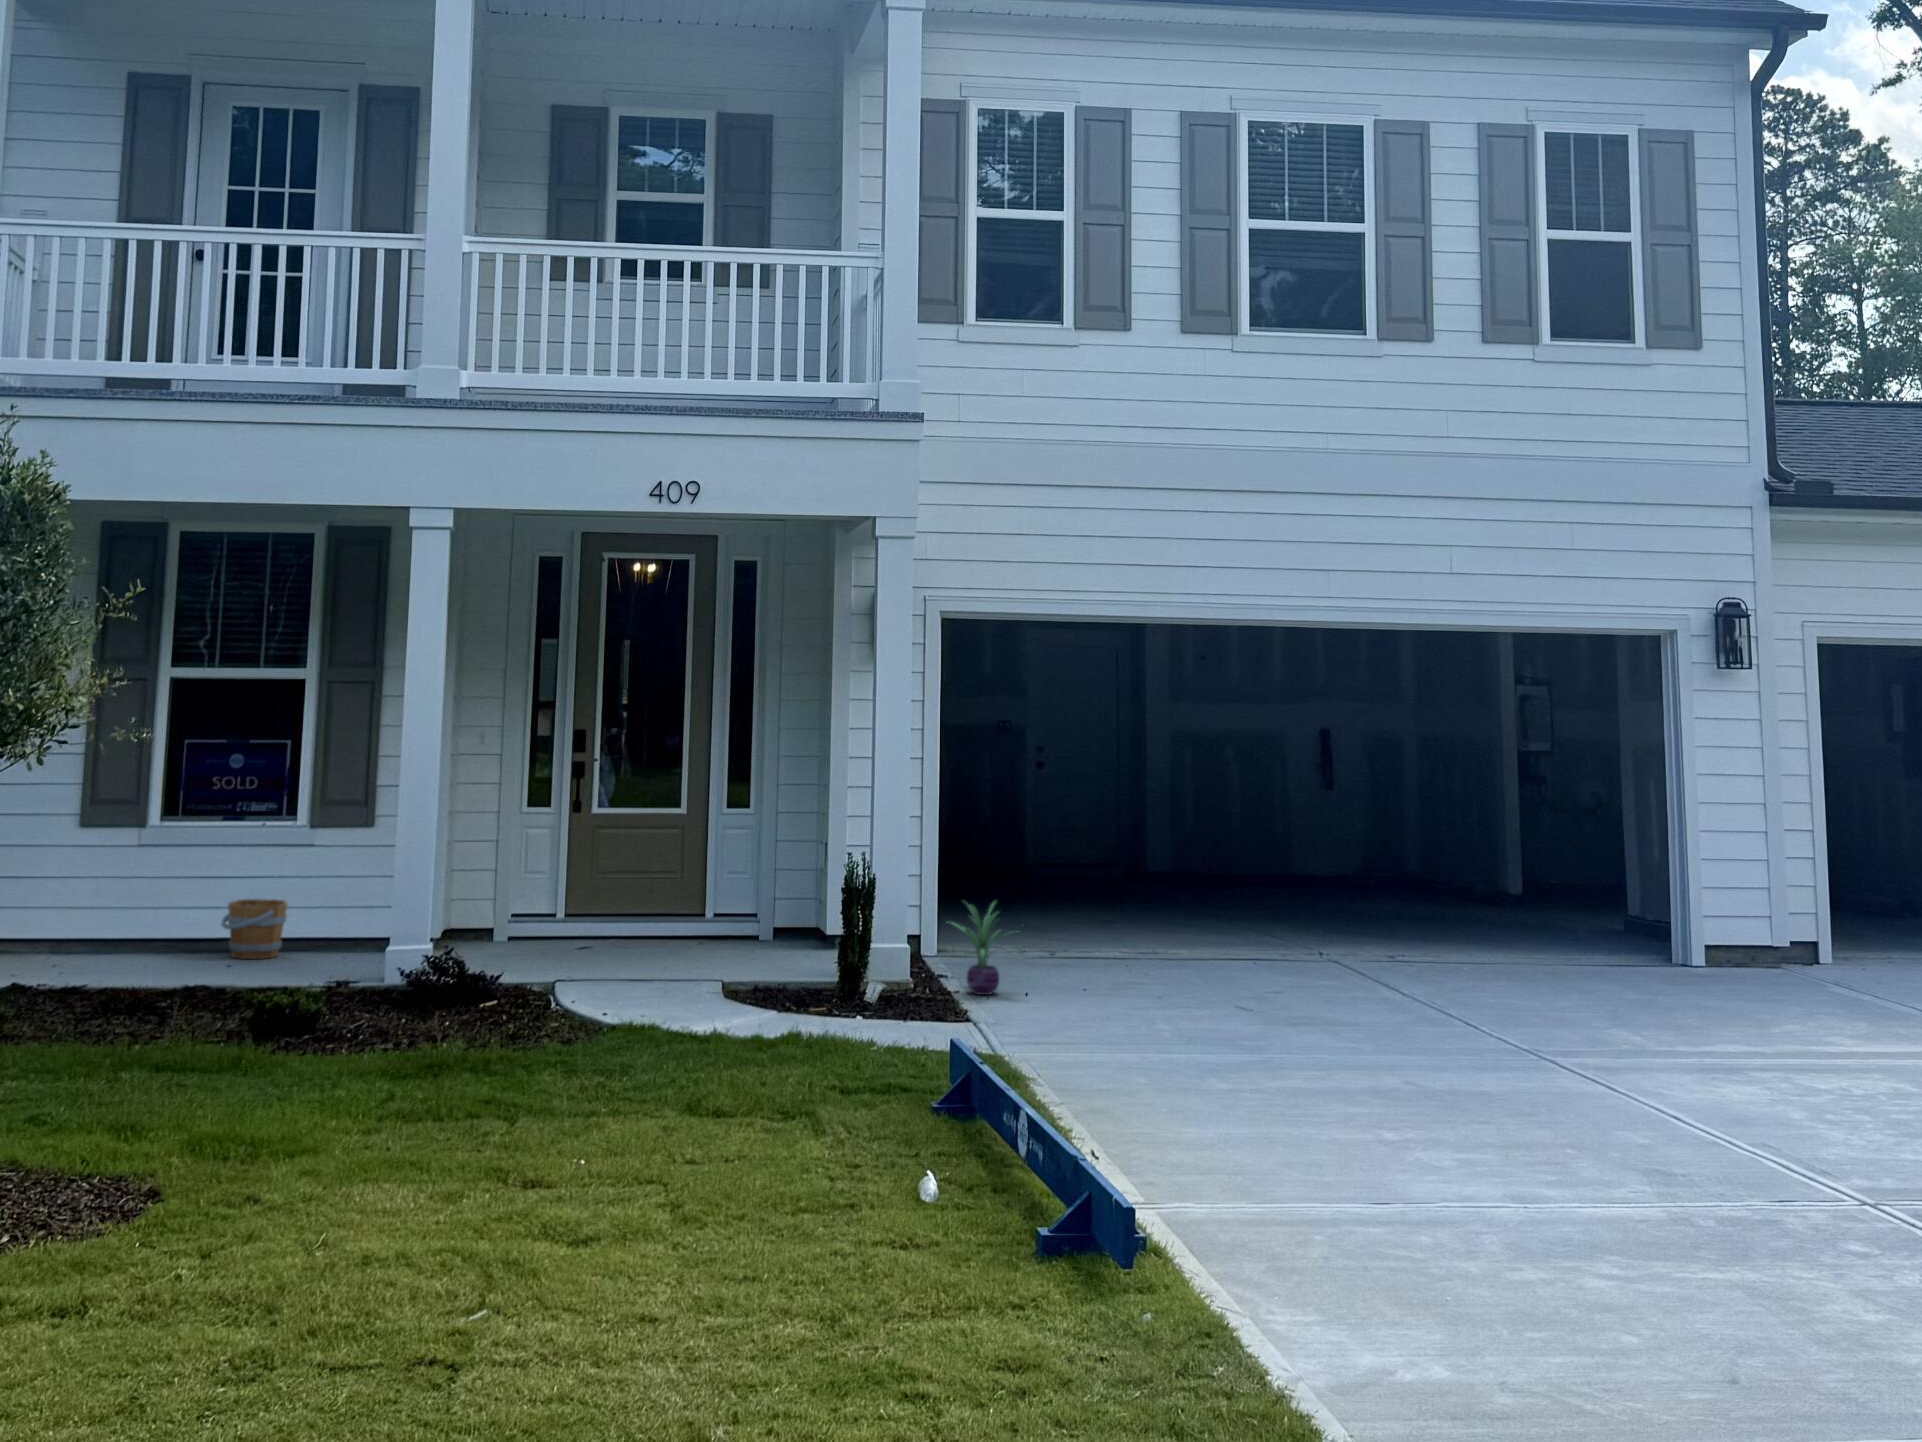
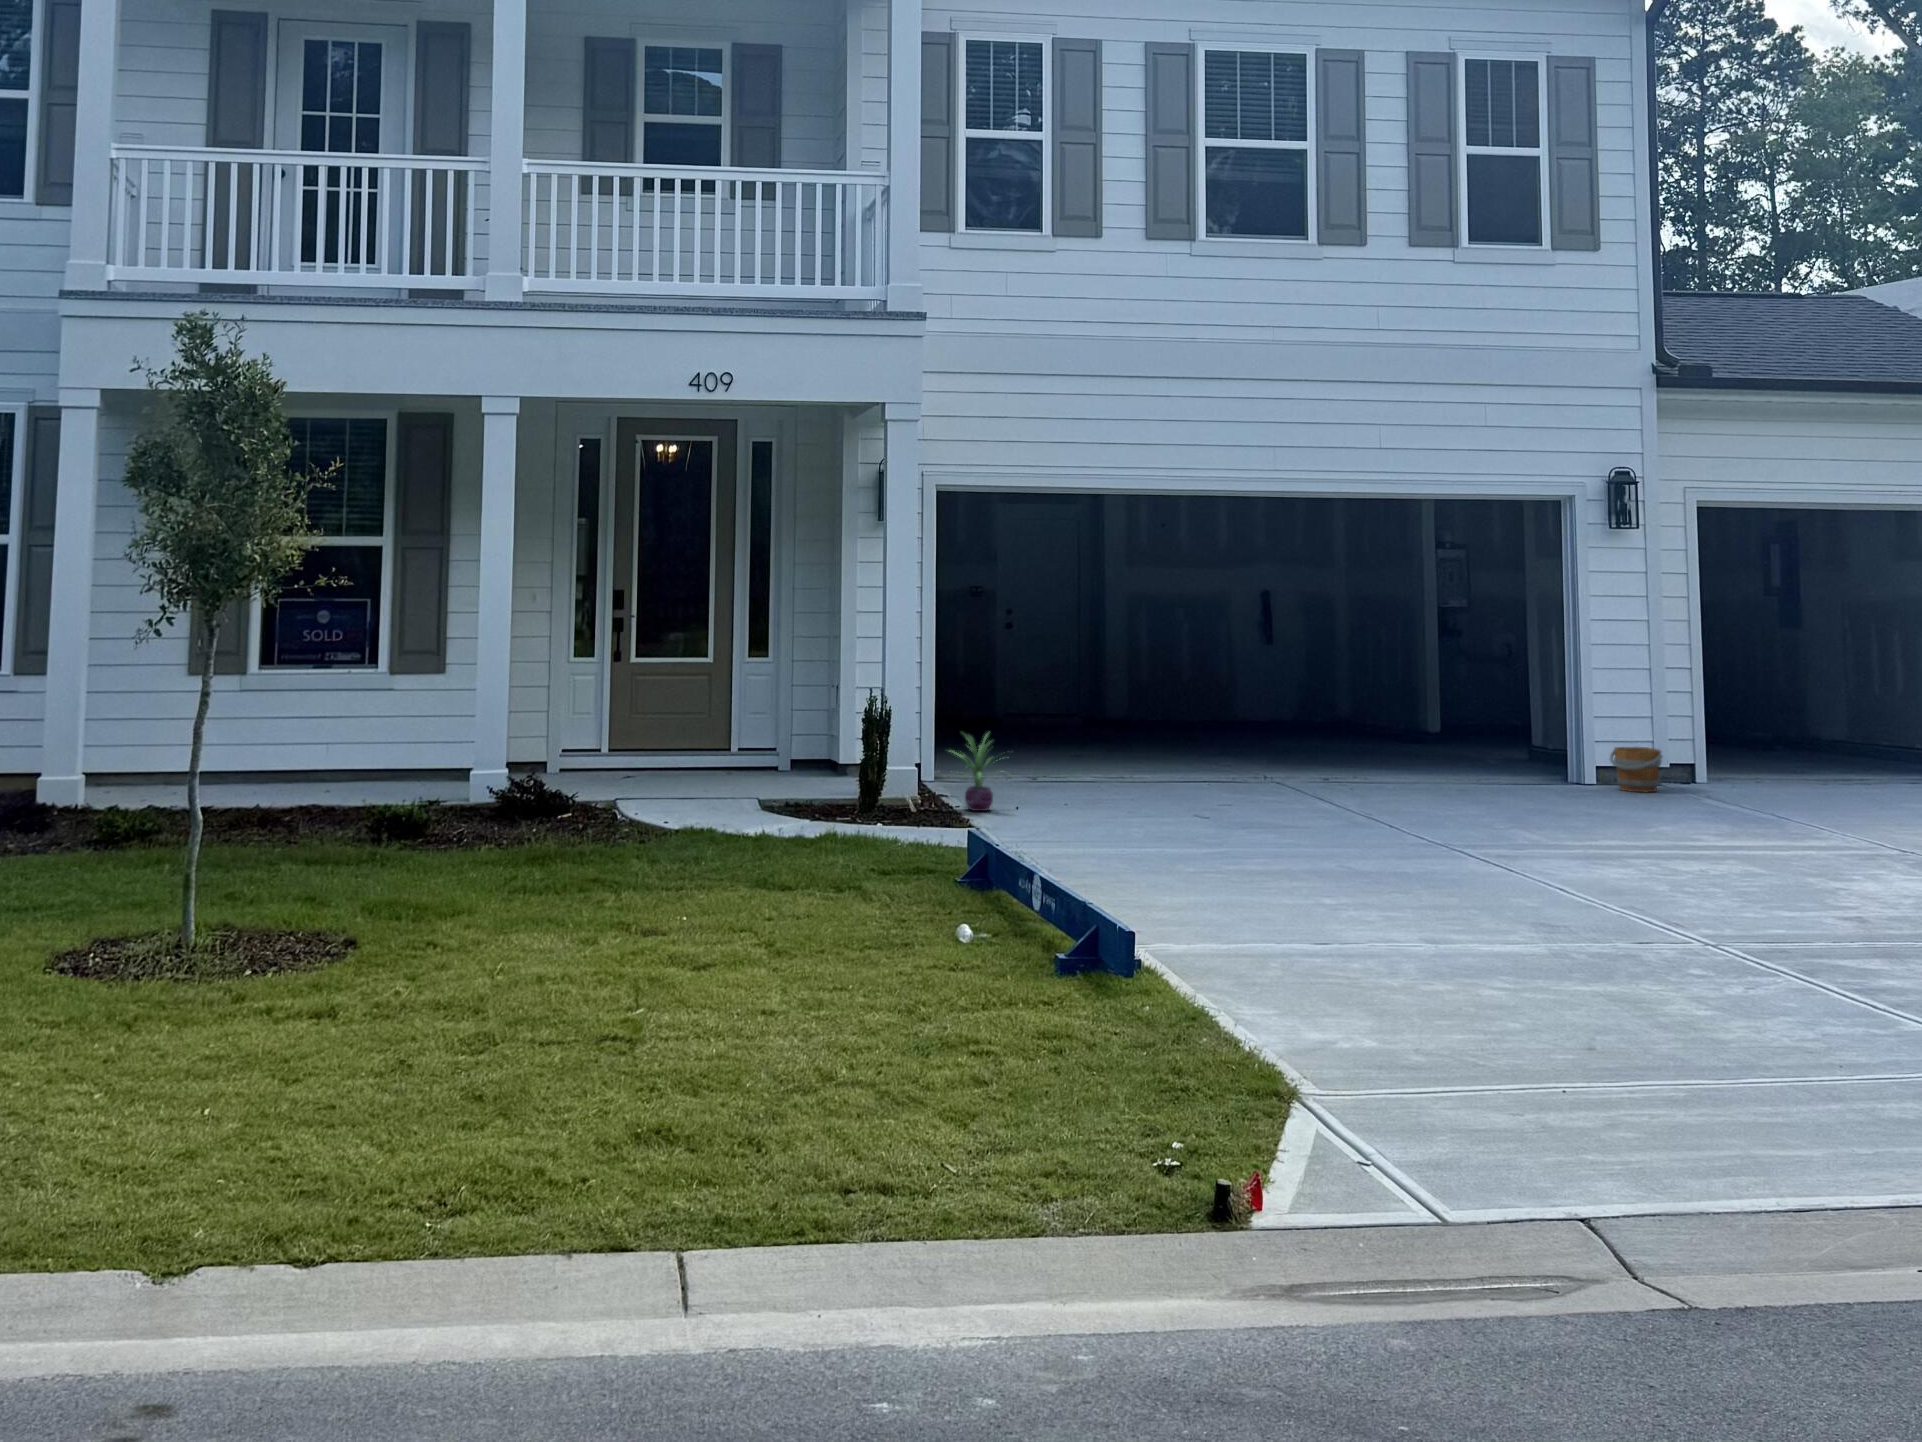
bucket: present [221,899,287,959] -> present [1610,747,1663,792]

